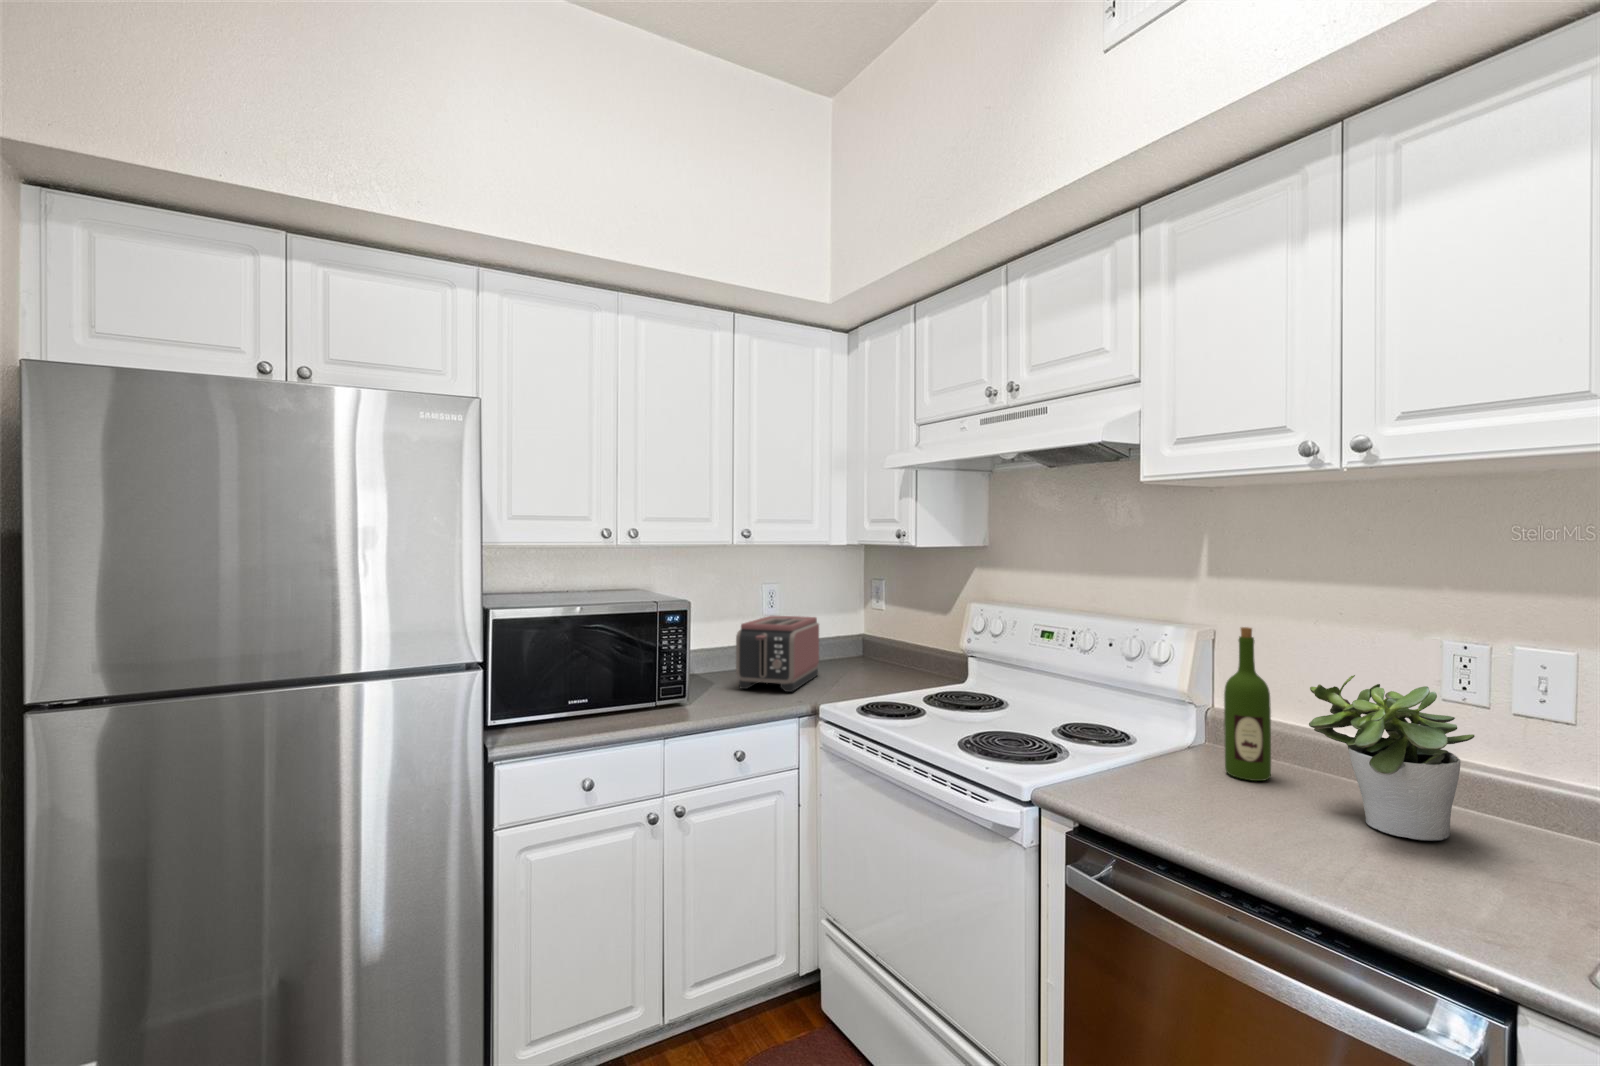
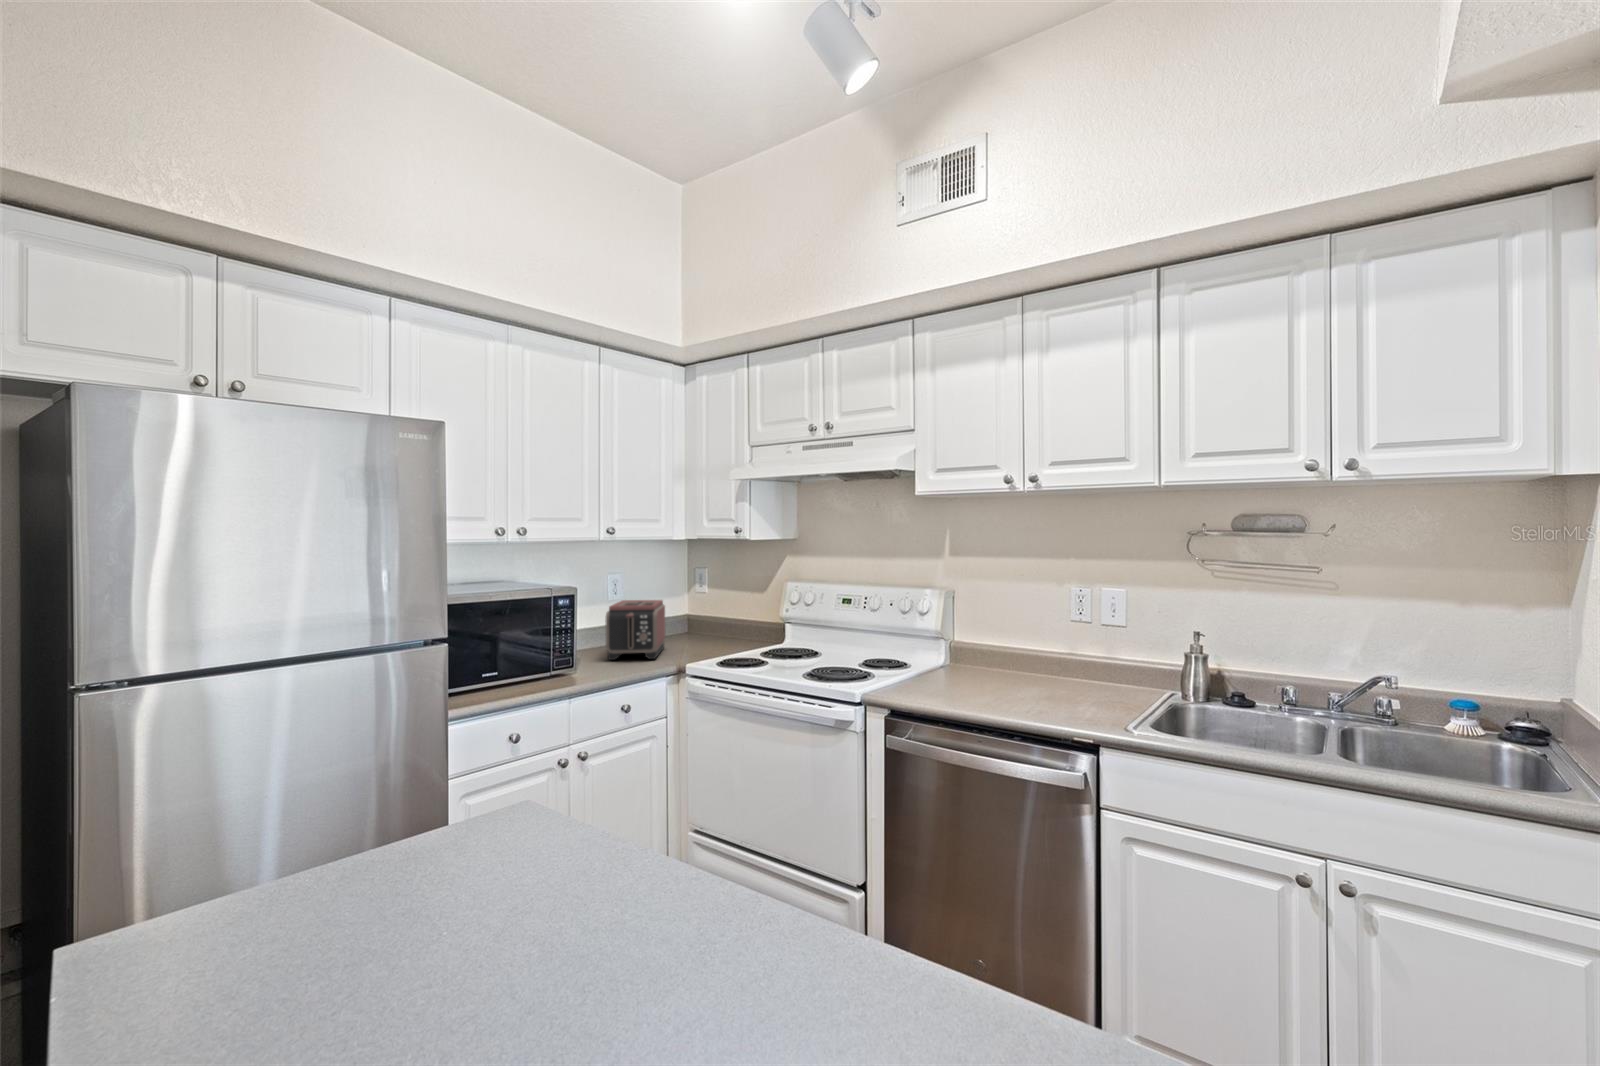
wine bottle: present [1224,627,1271,781] -> none [965,587,990,679]
potted plant: present [1309,675,1475,841] -> none [1010,609,1084,694]

